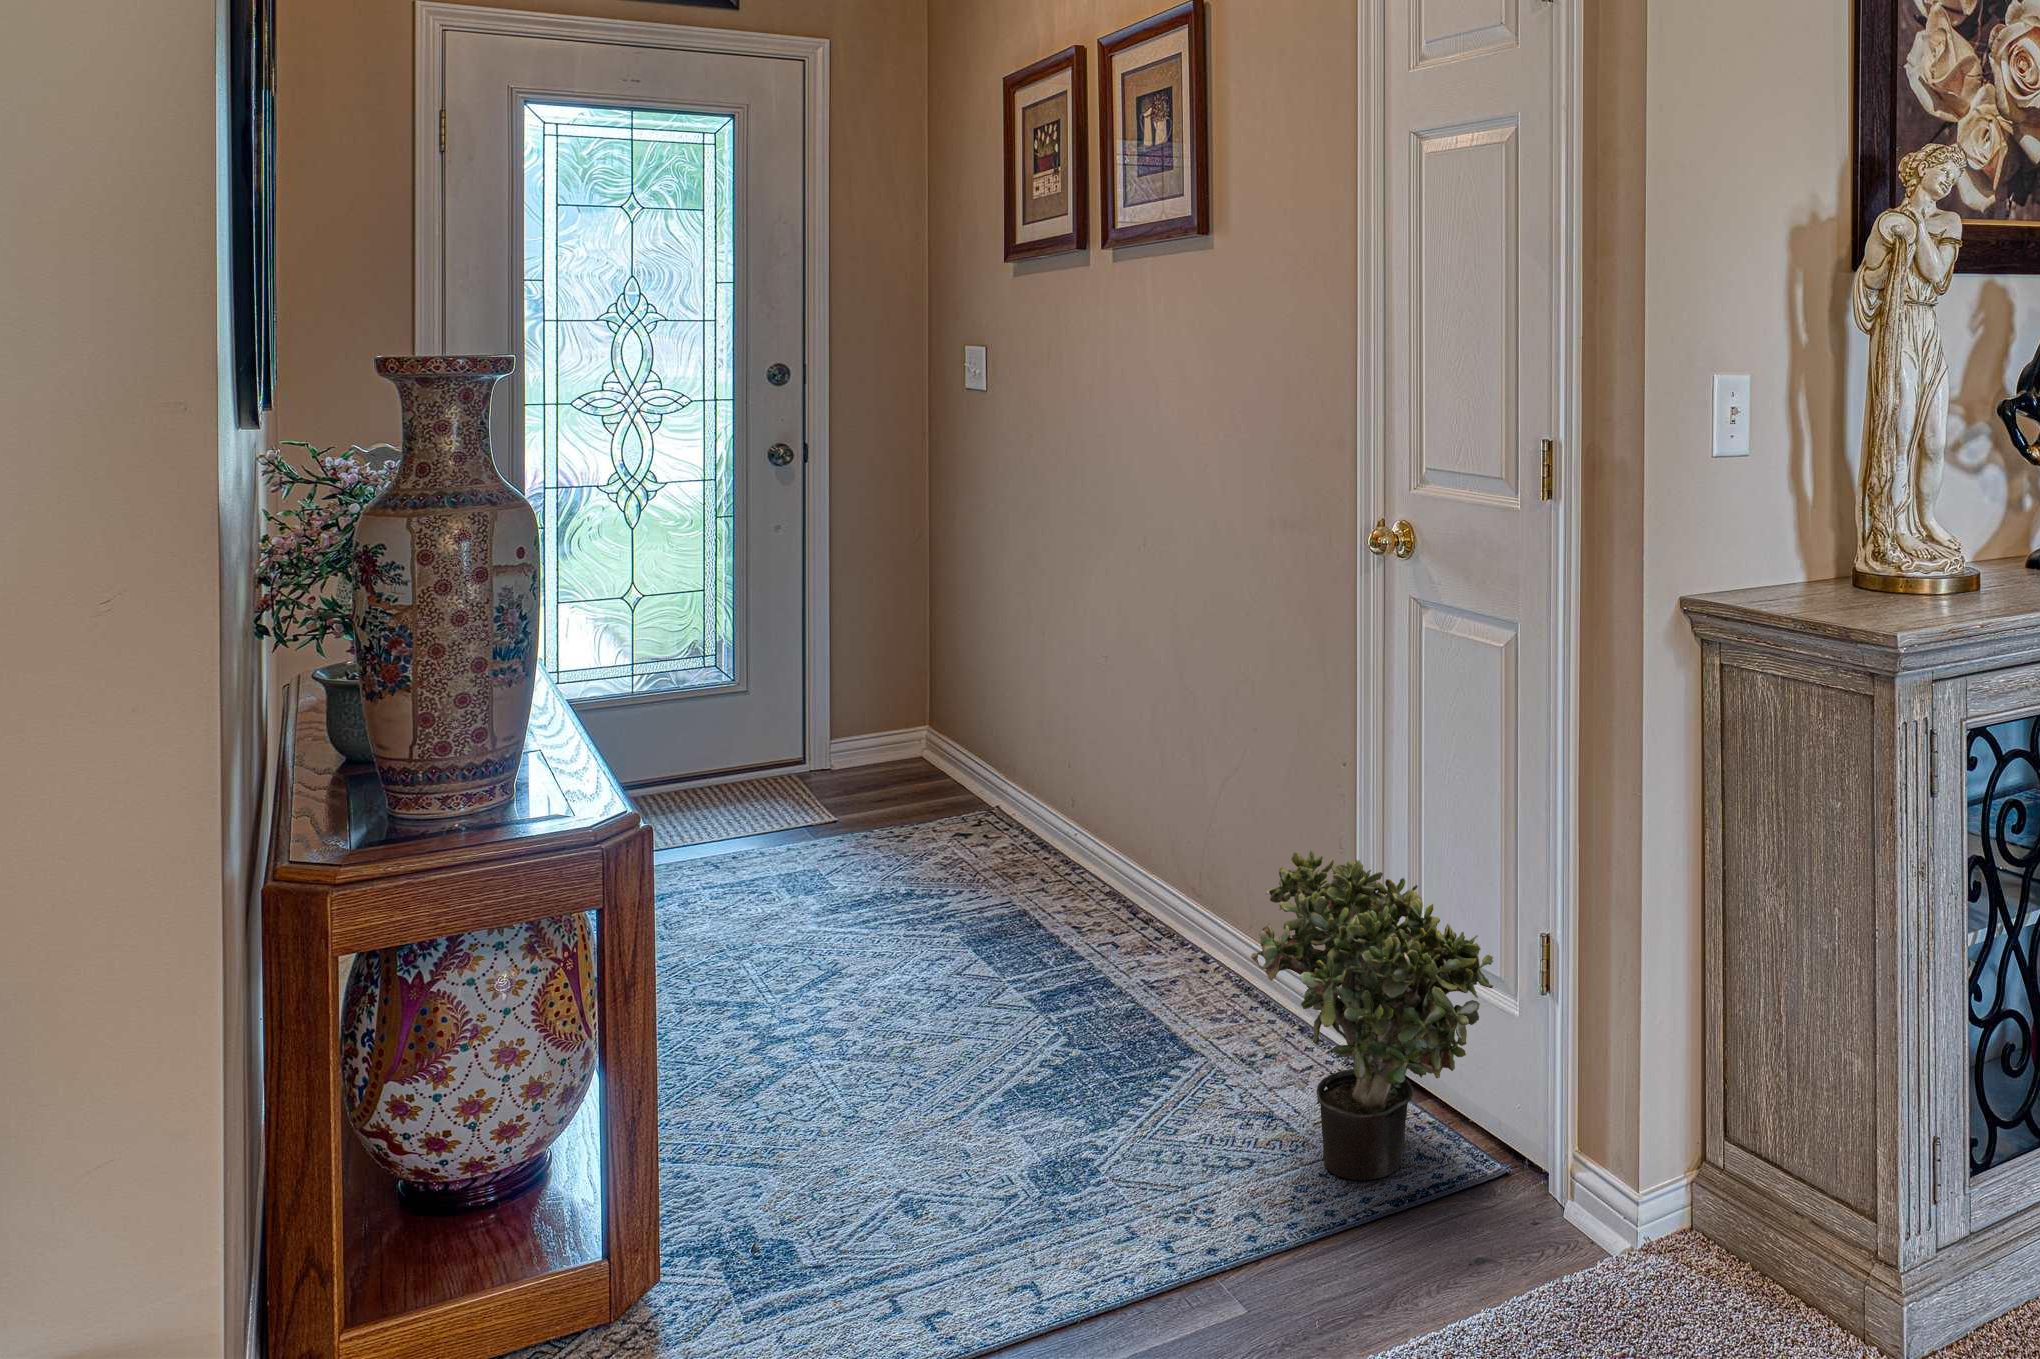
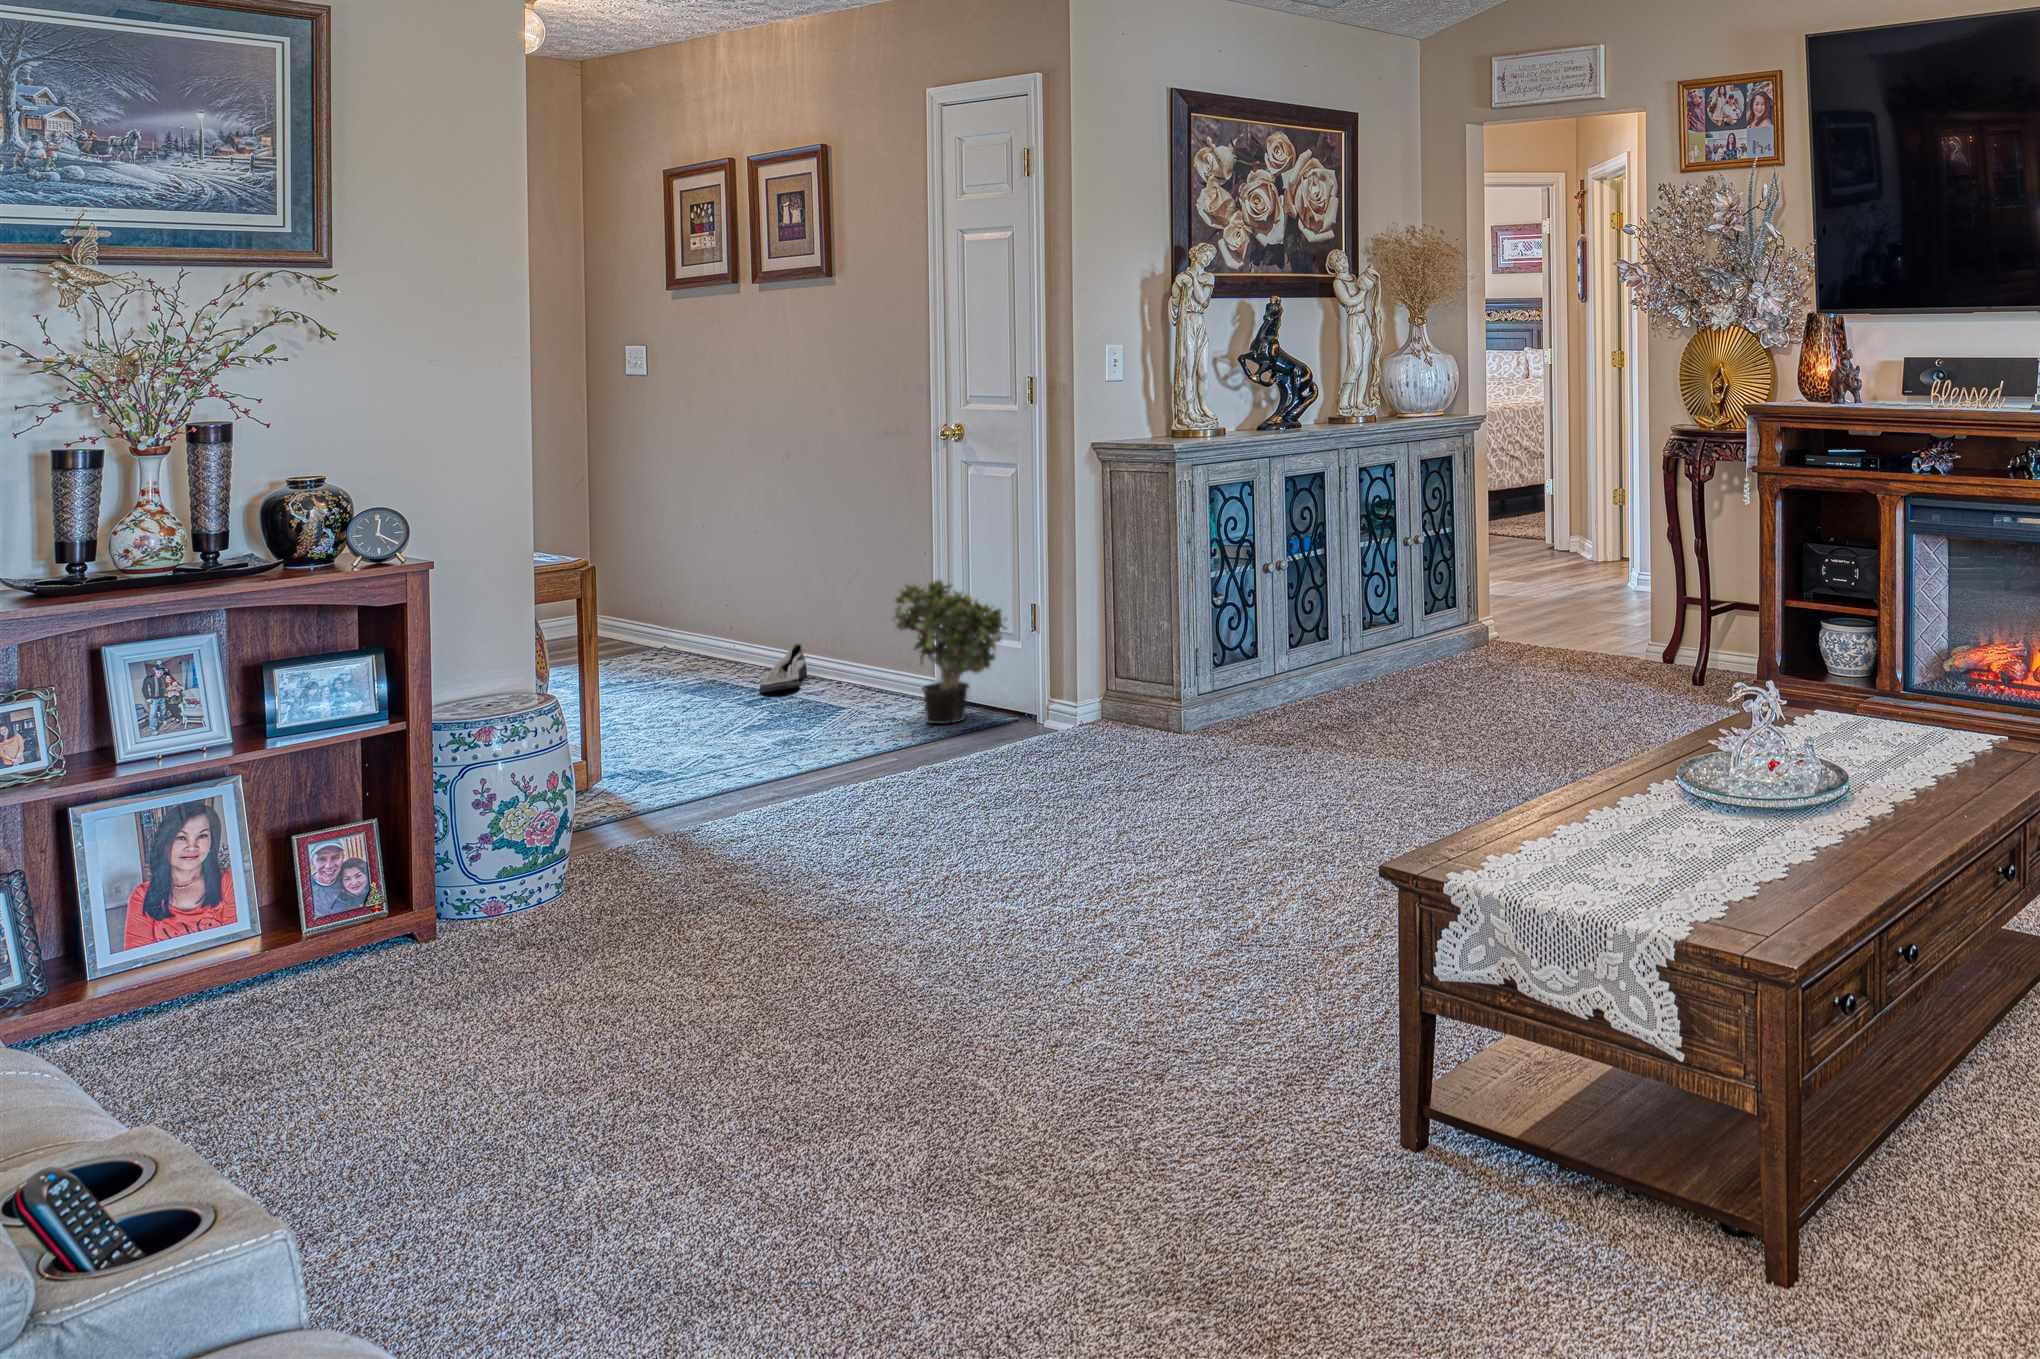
shoe: none [1067,875,1160,985] -> present [760,643,807,692]

